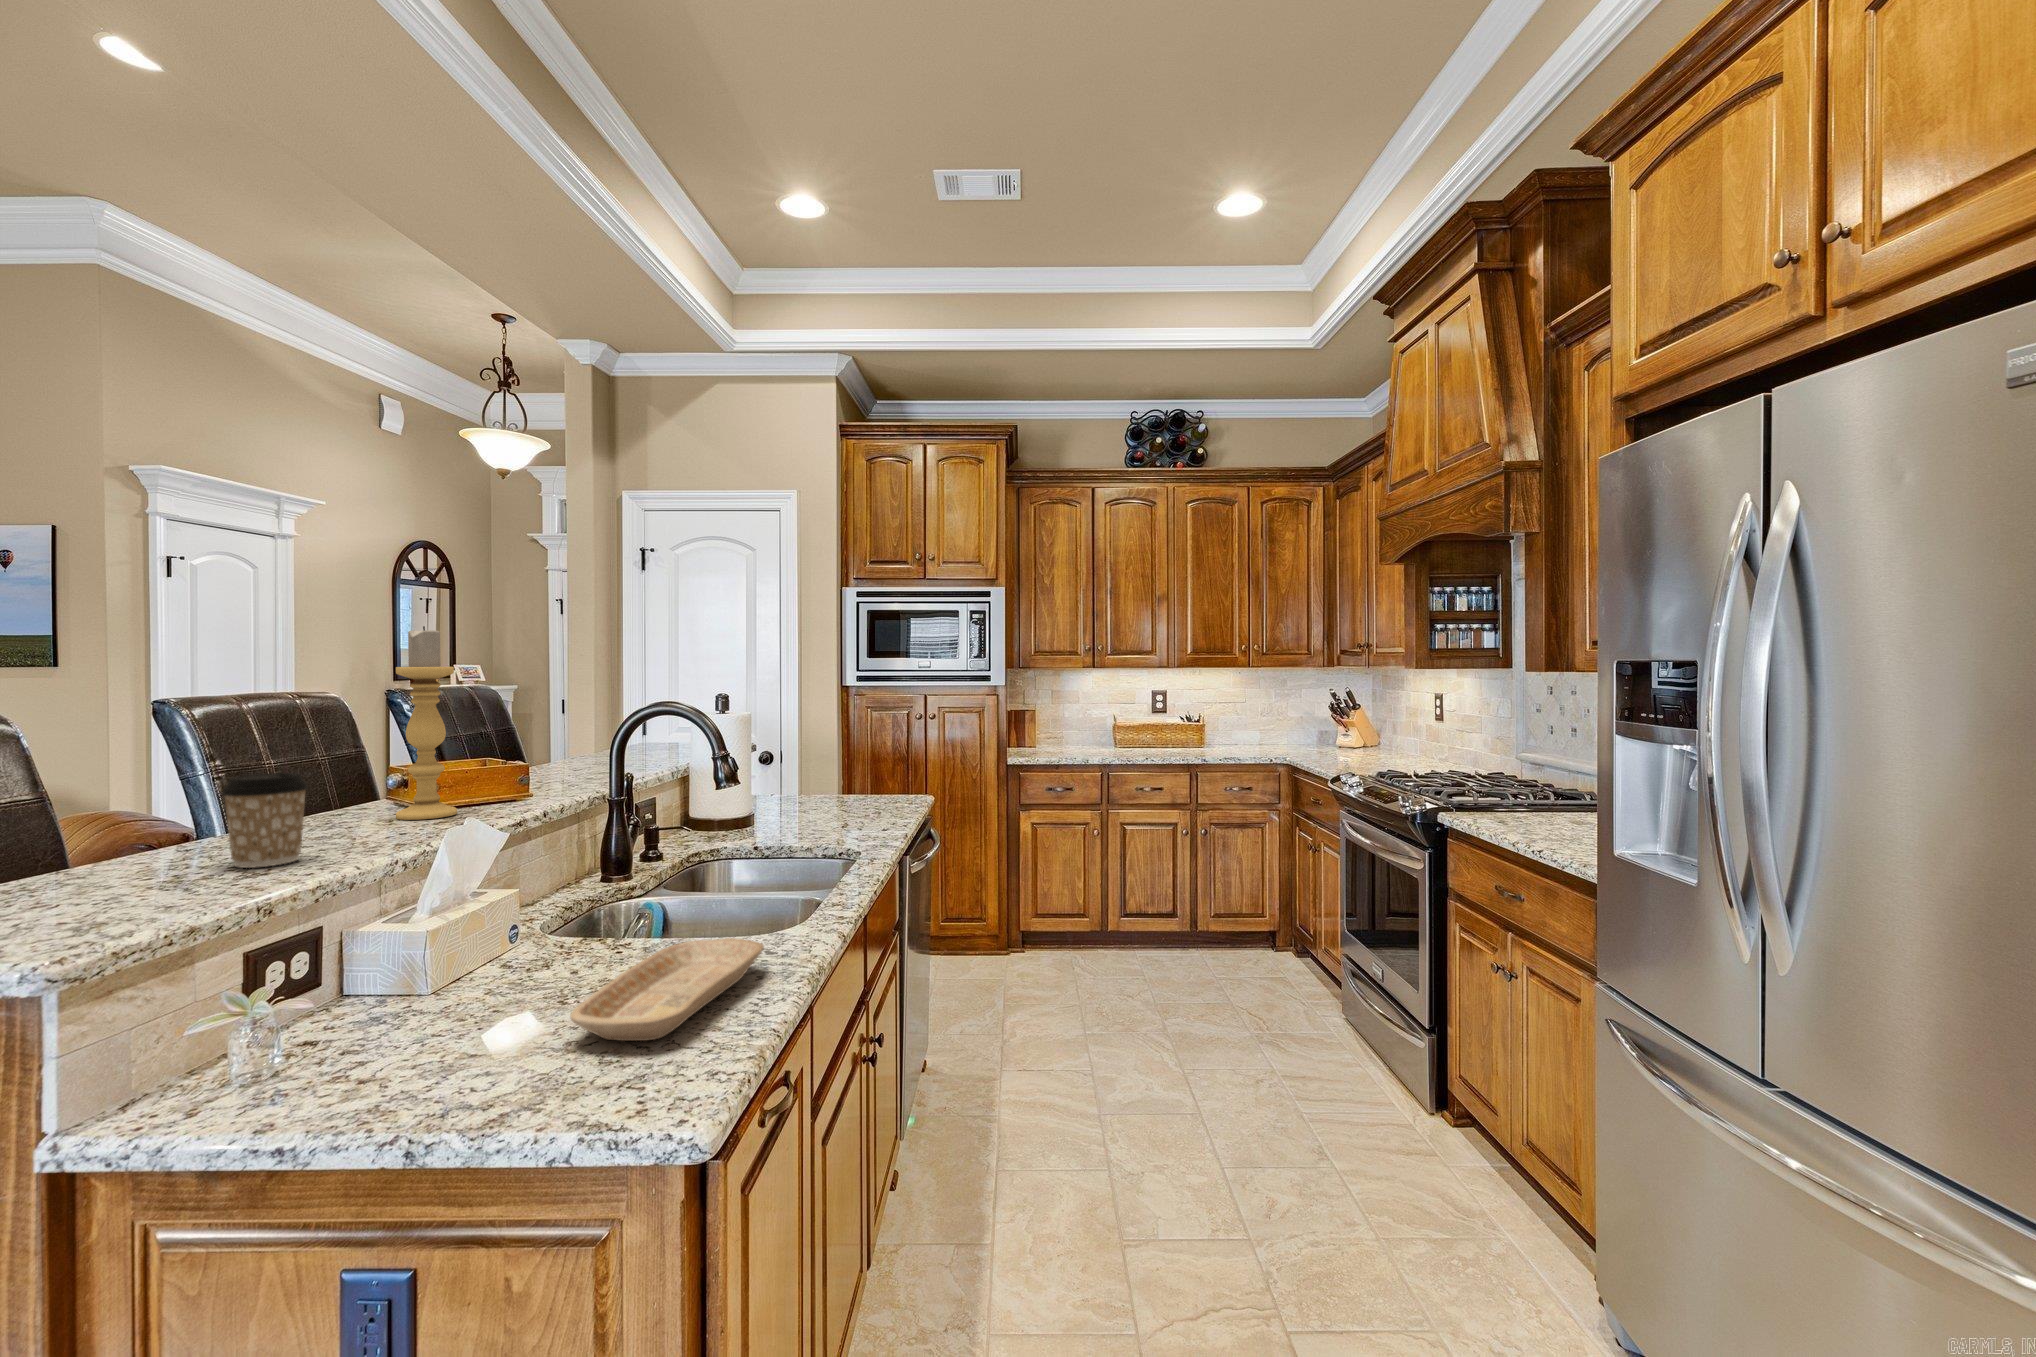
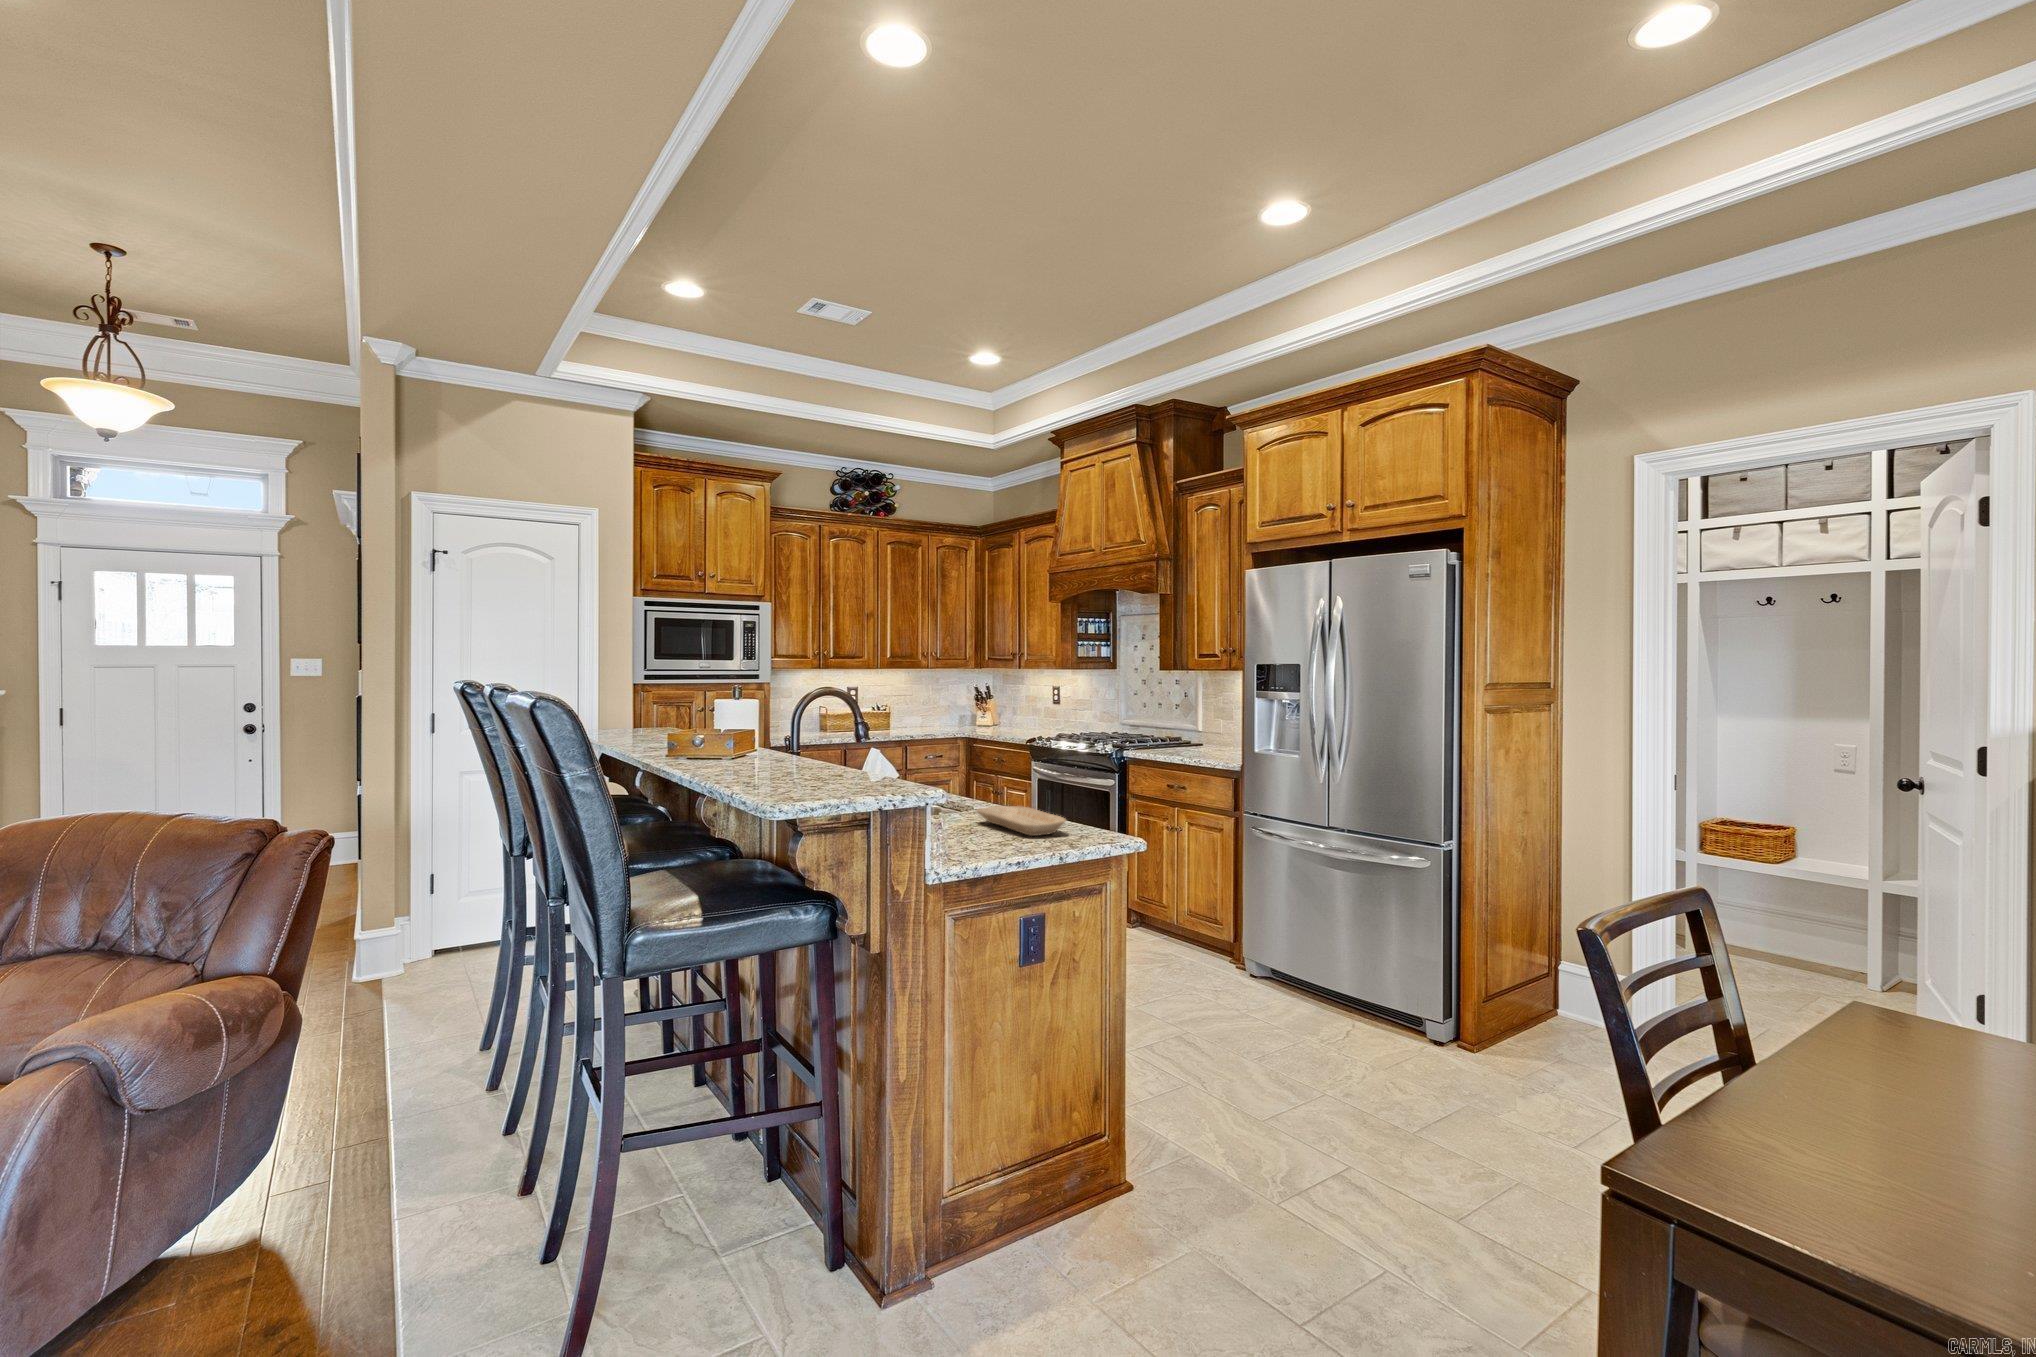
candle holder: present [396,626,457,820] -> none [704,636,740,765]
coffee cup: present [222,773,308,868] -> none [775,725,815,778]

